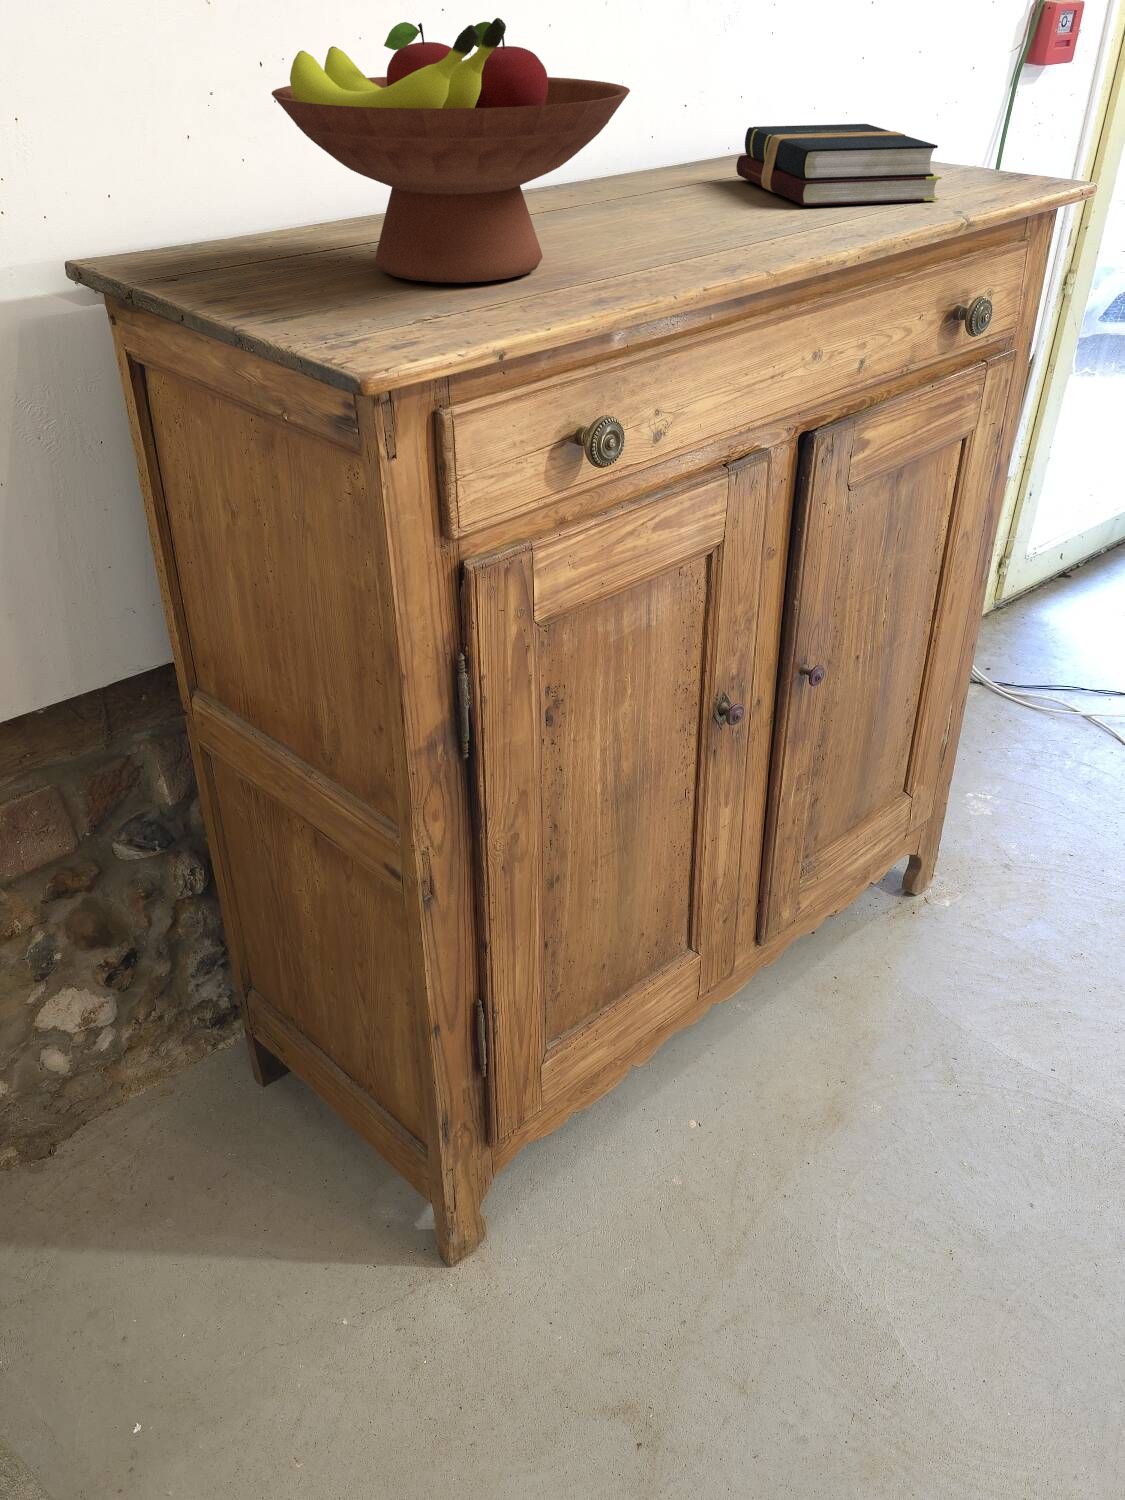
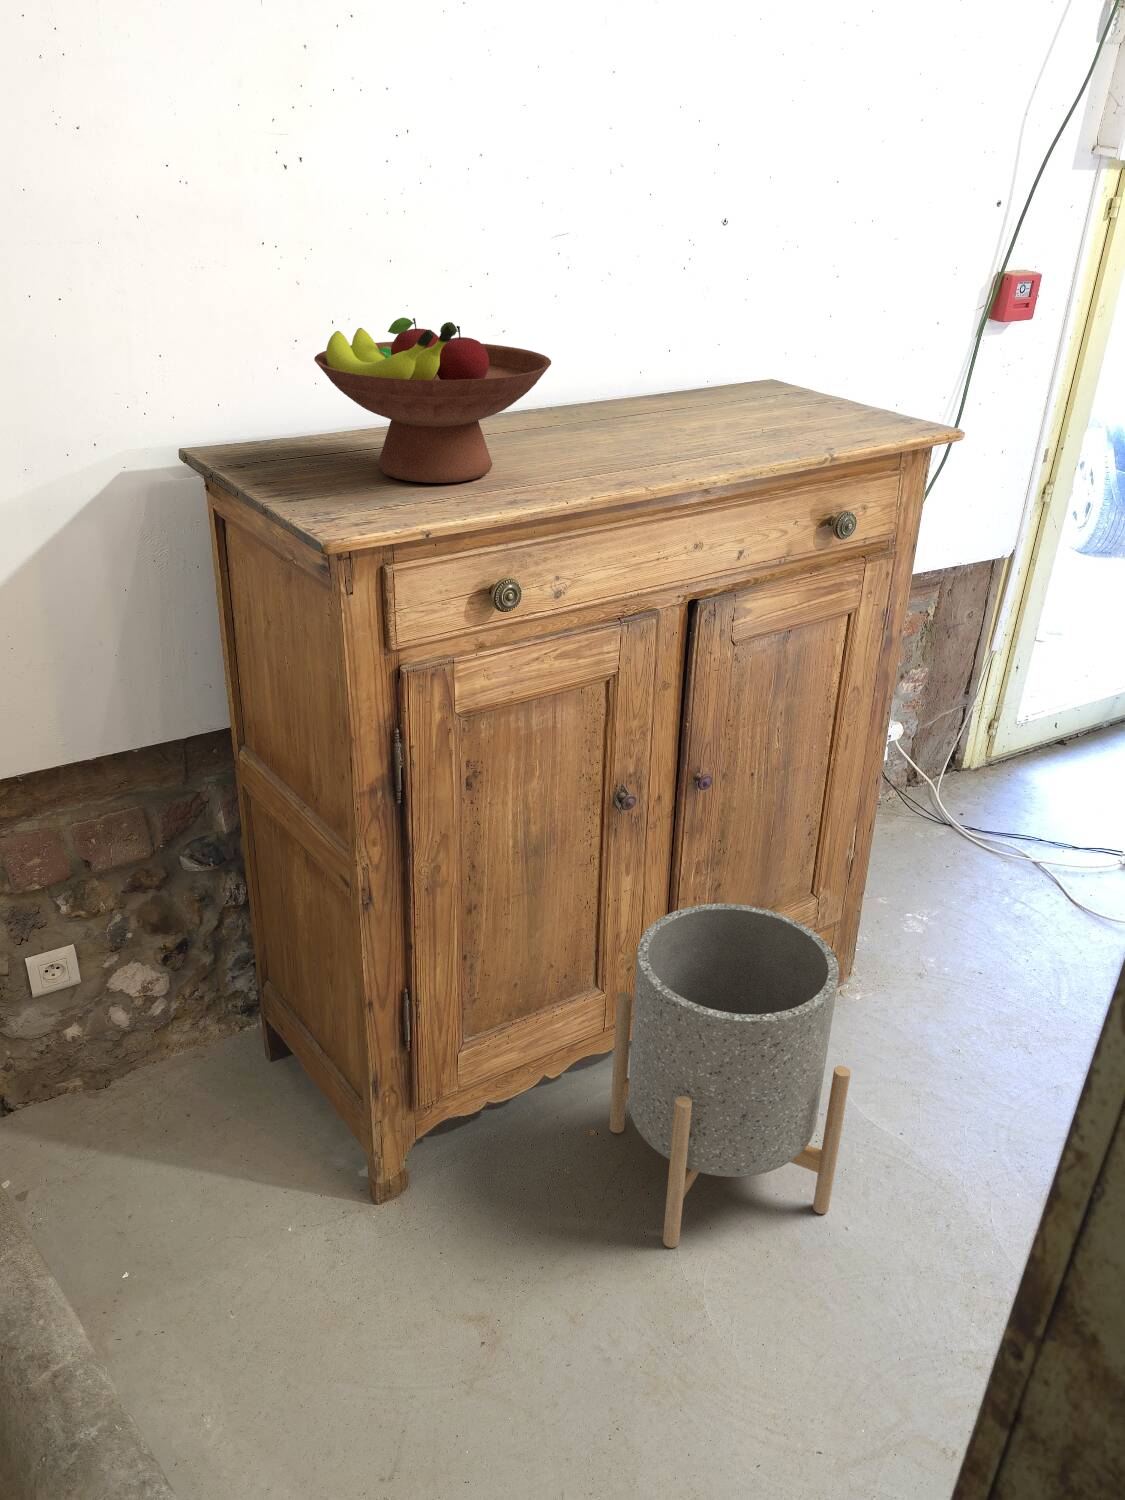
hardback book: present [736,124,942,206] -> none [692,374,824,438]
planter: none [711,827,1046,1268] -> present [610,904,851,1248]

